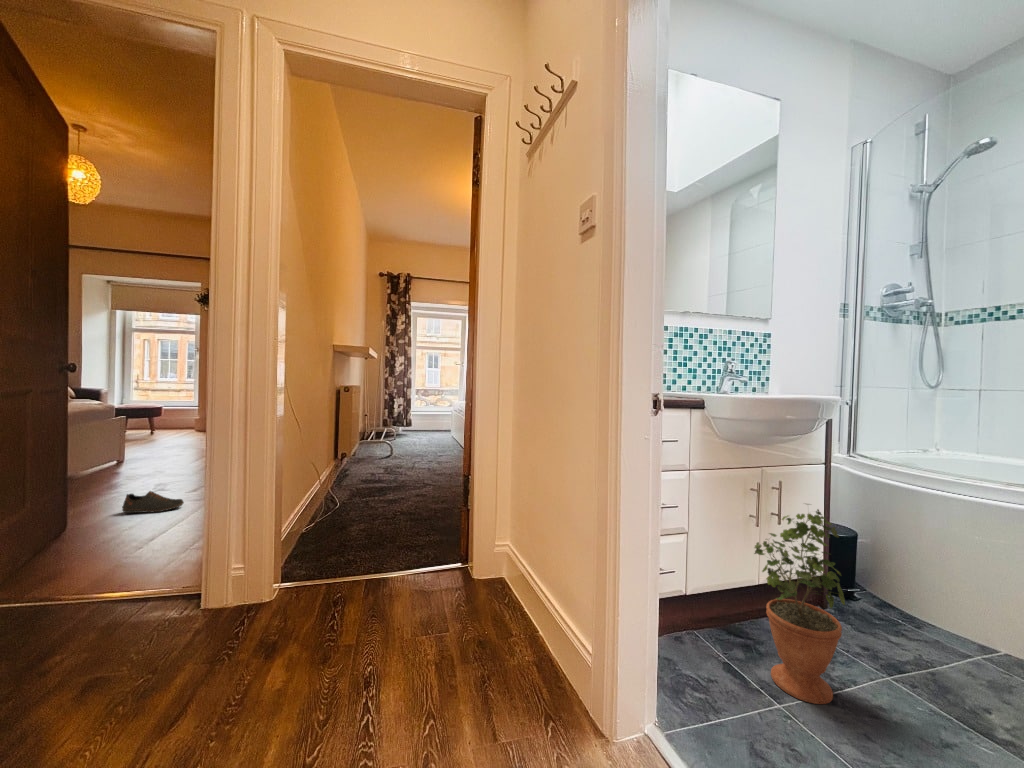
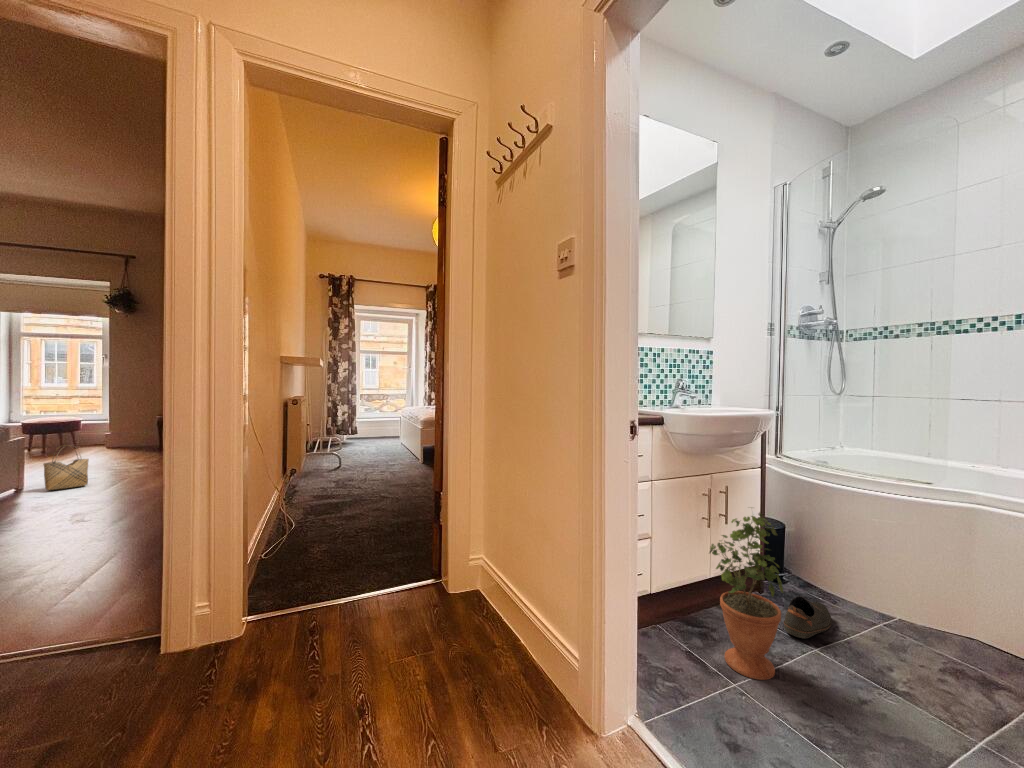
woven basket: none [141,424,178,463] -> present [43,450,89,490]
shoe: present [122,491,184,513] -> present [783,596,831,639]

